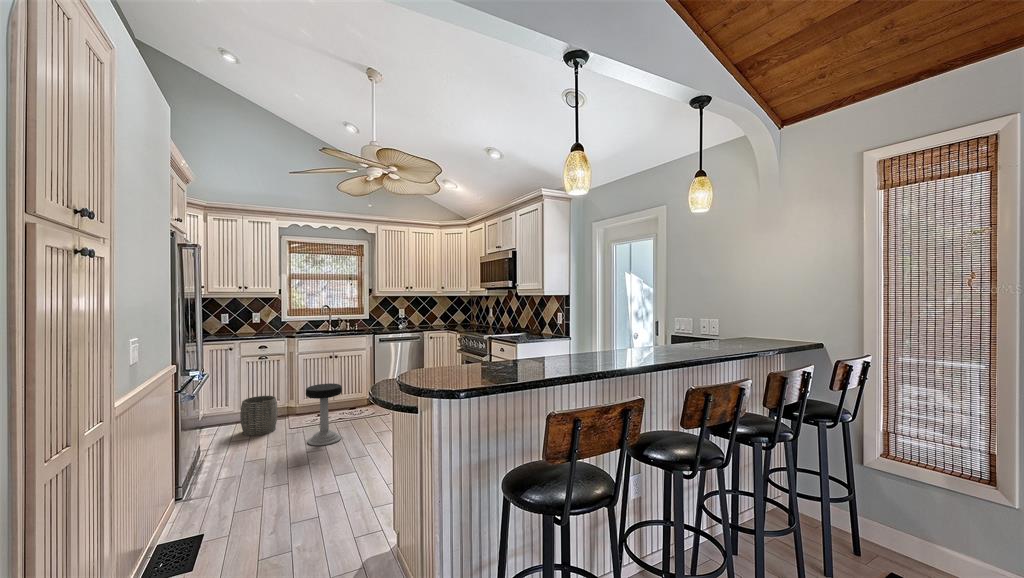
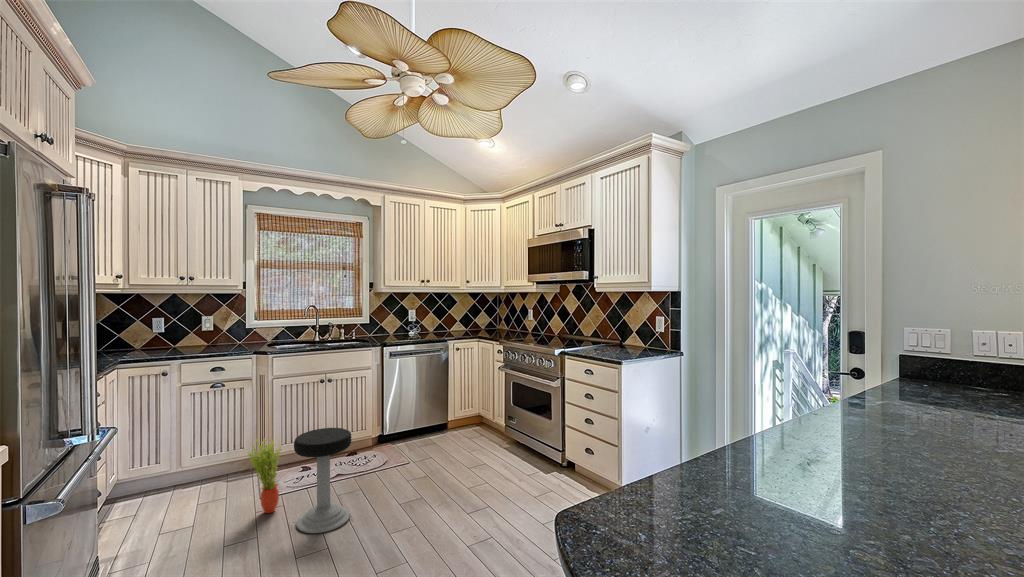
potted plant: none [278,389,300,436] -> present [248,438,281,513]
woven basket: present [240,396,278,436] -> none [182,445,243,514]

